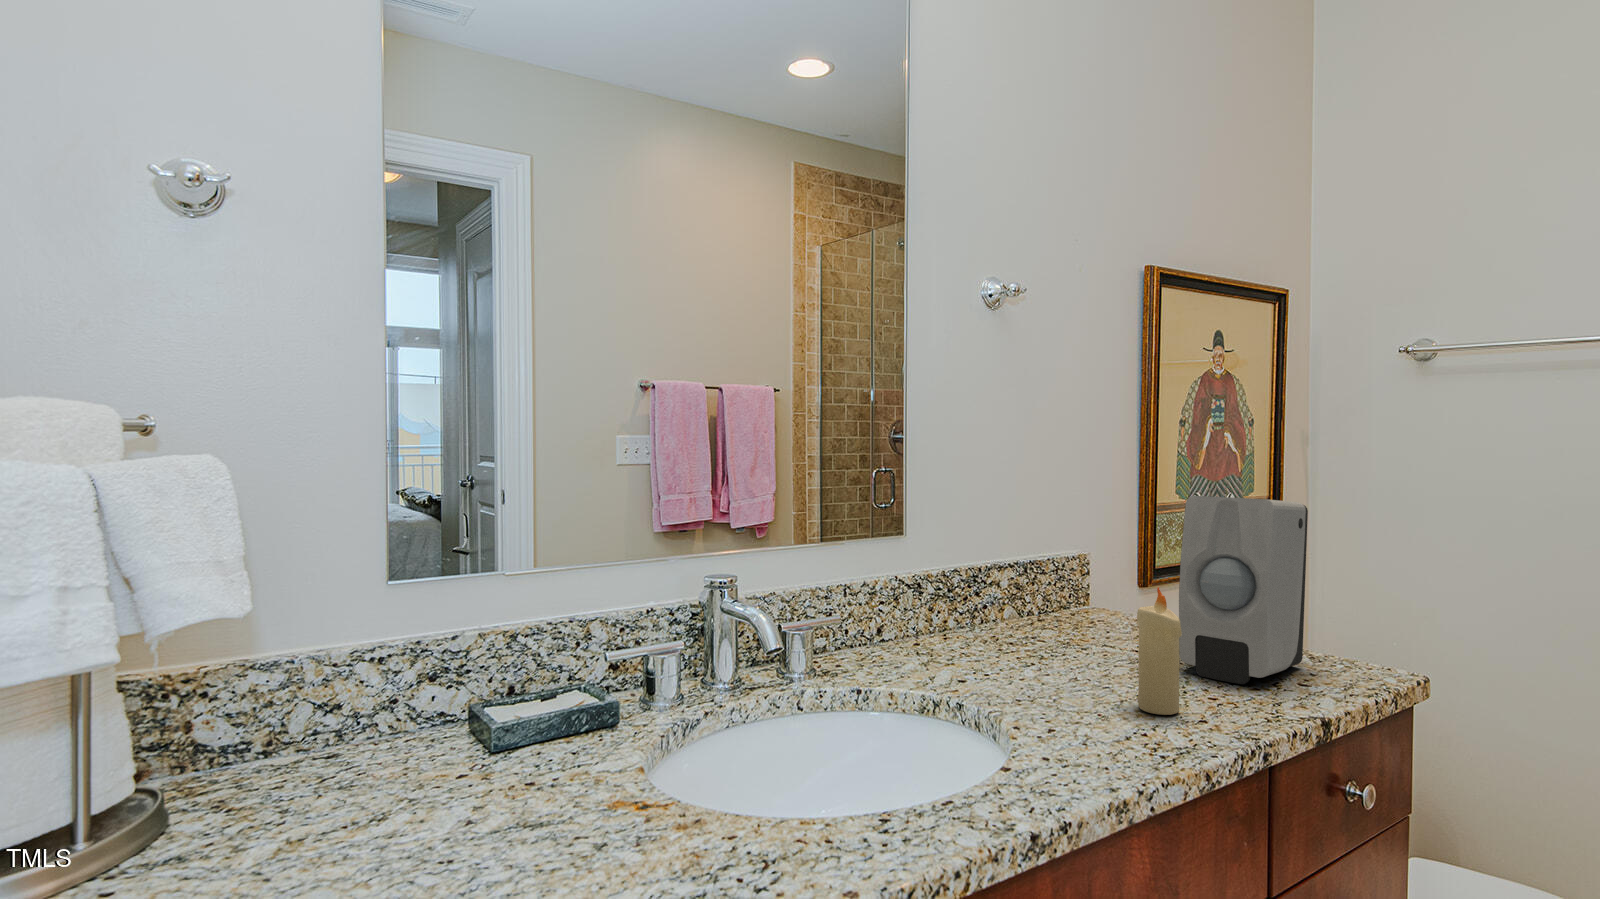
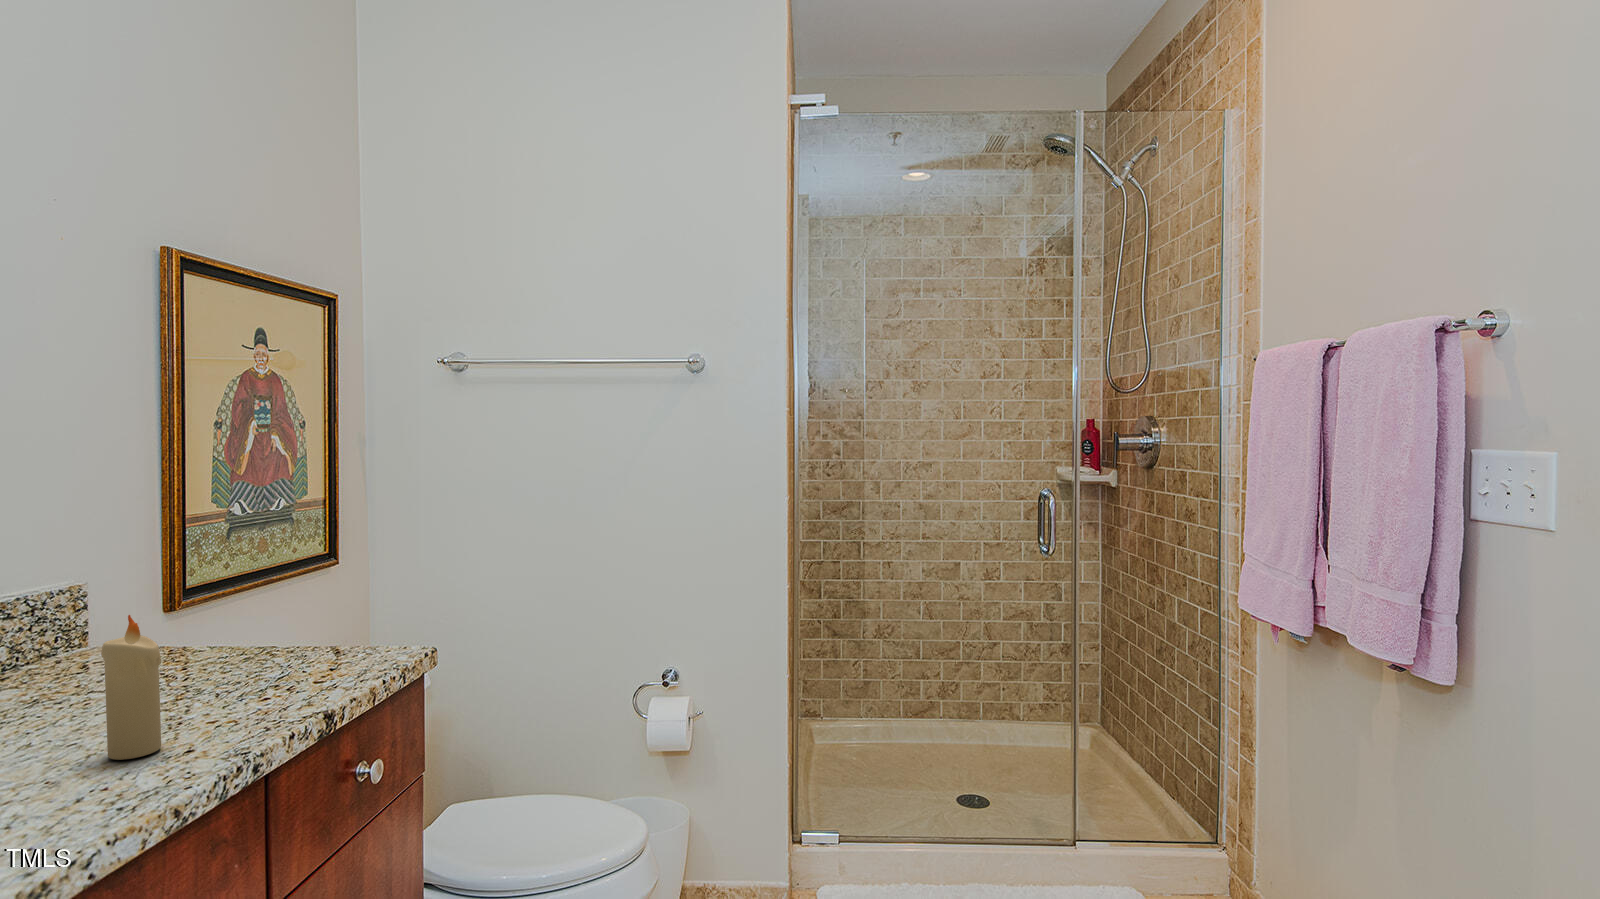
soap dispenser: present [1179,496,1308,684] -> none [177,505,324,700]

